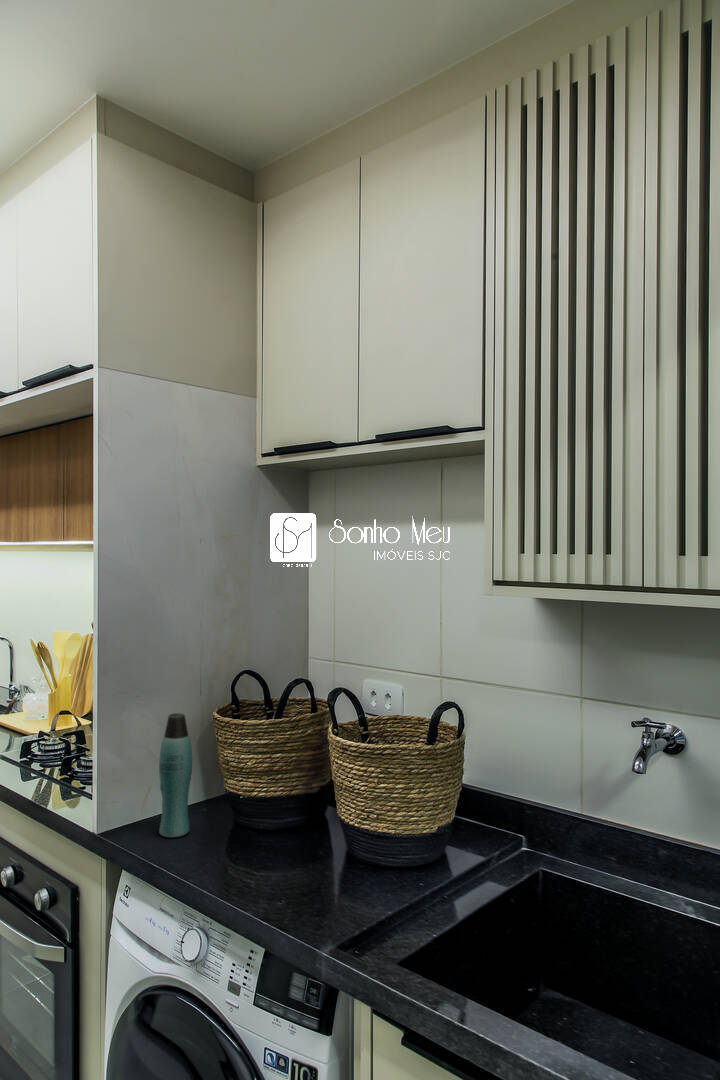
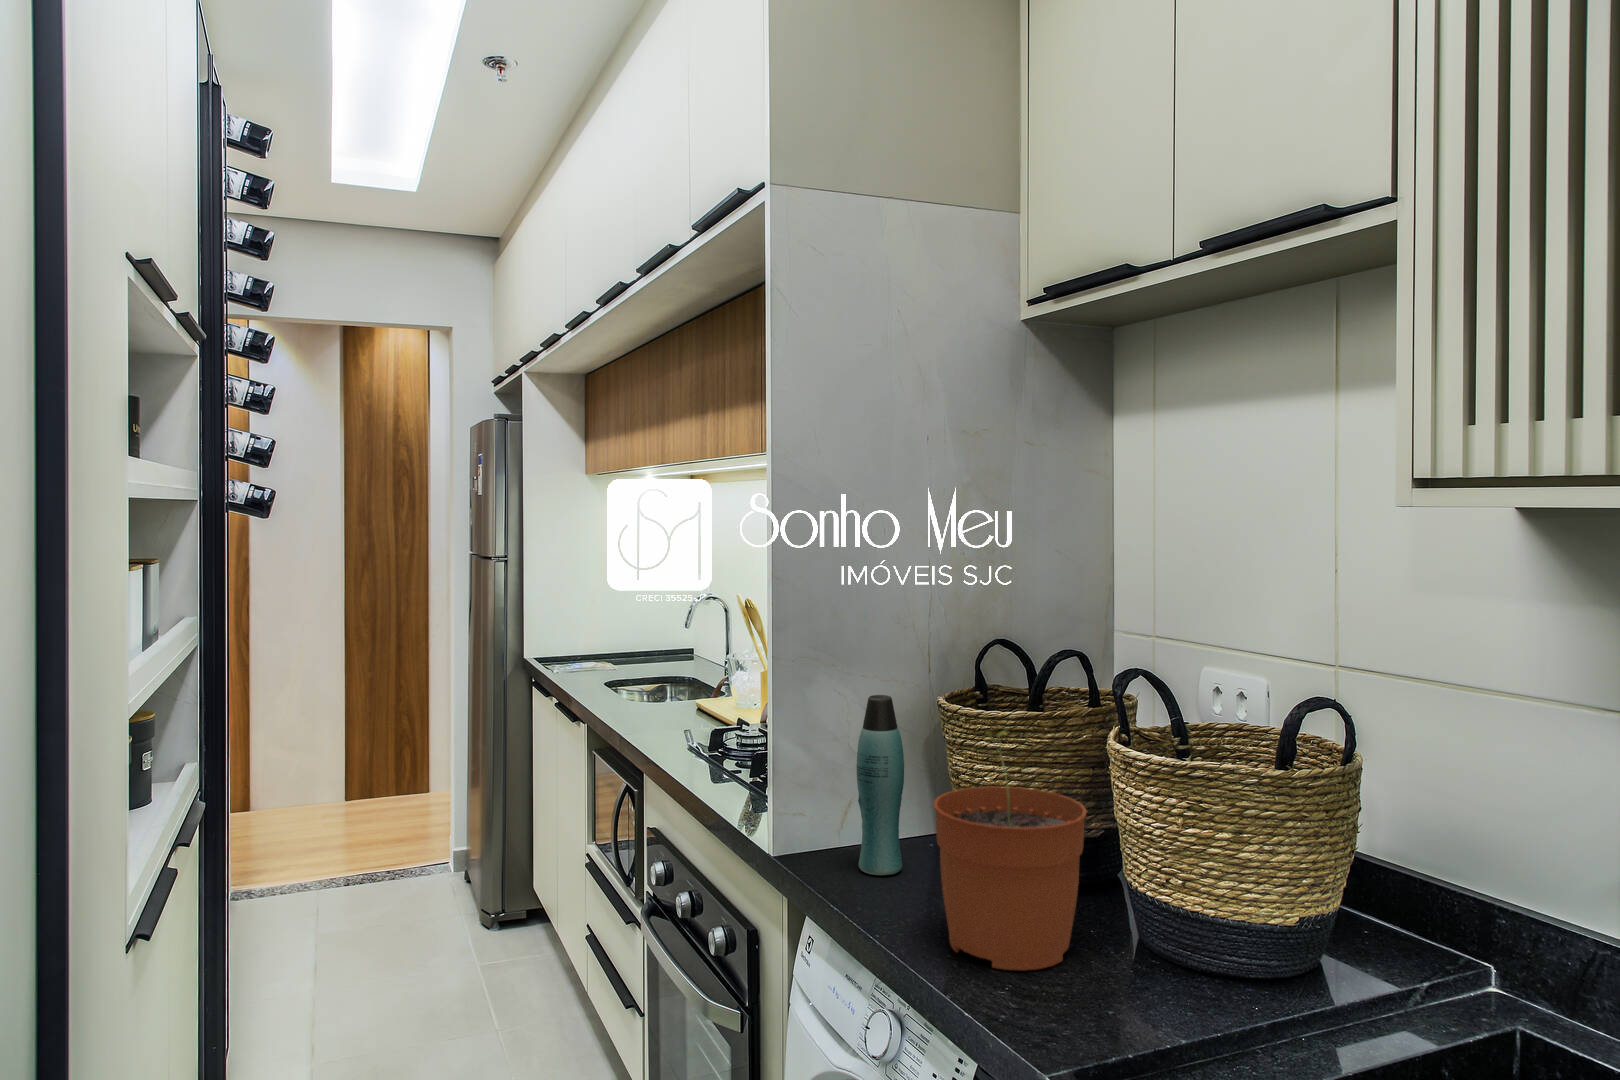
plant pot: none [226,733,321,888] -> present [934,730,1086,970]

